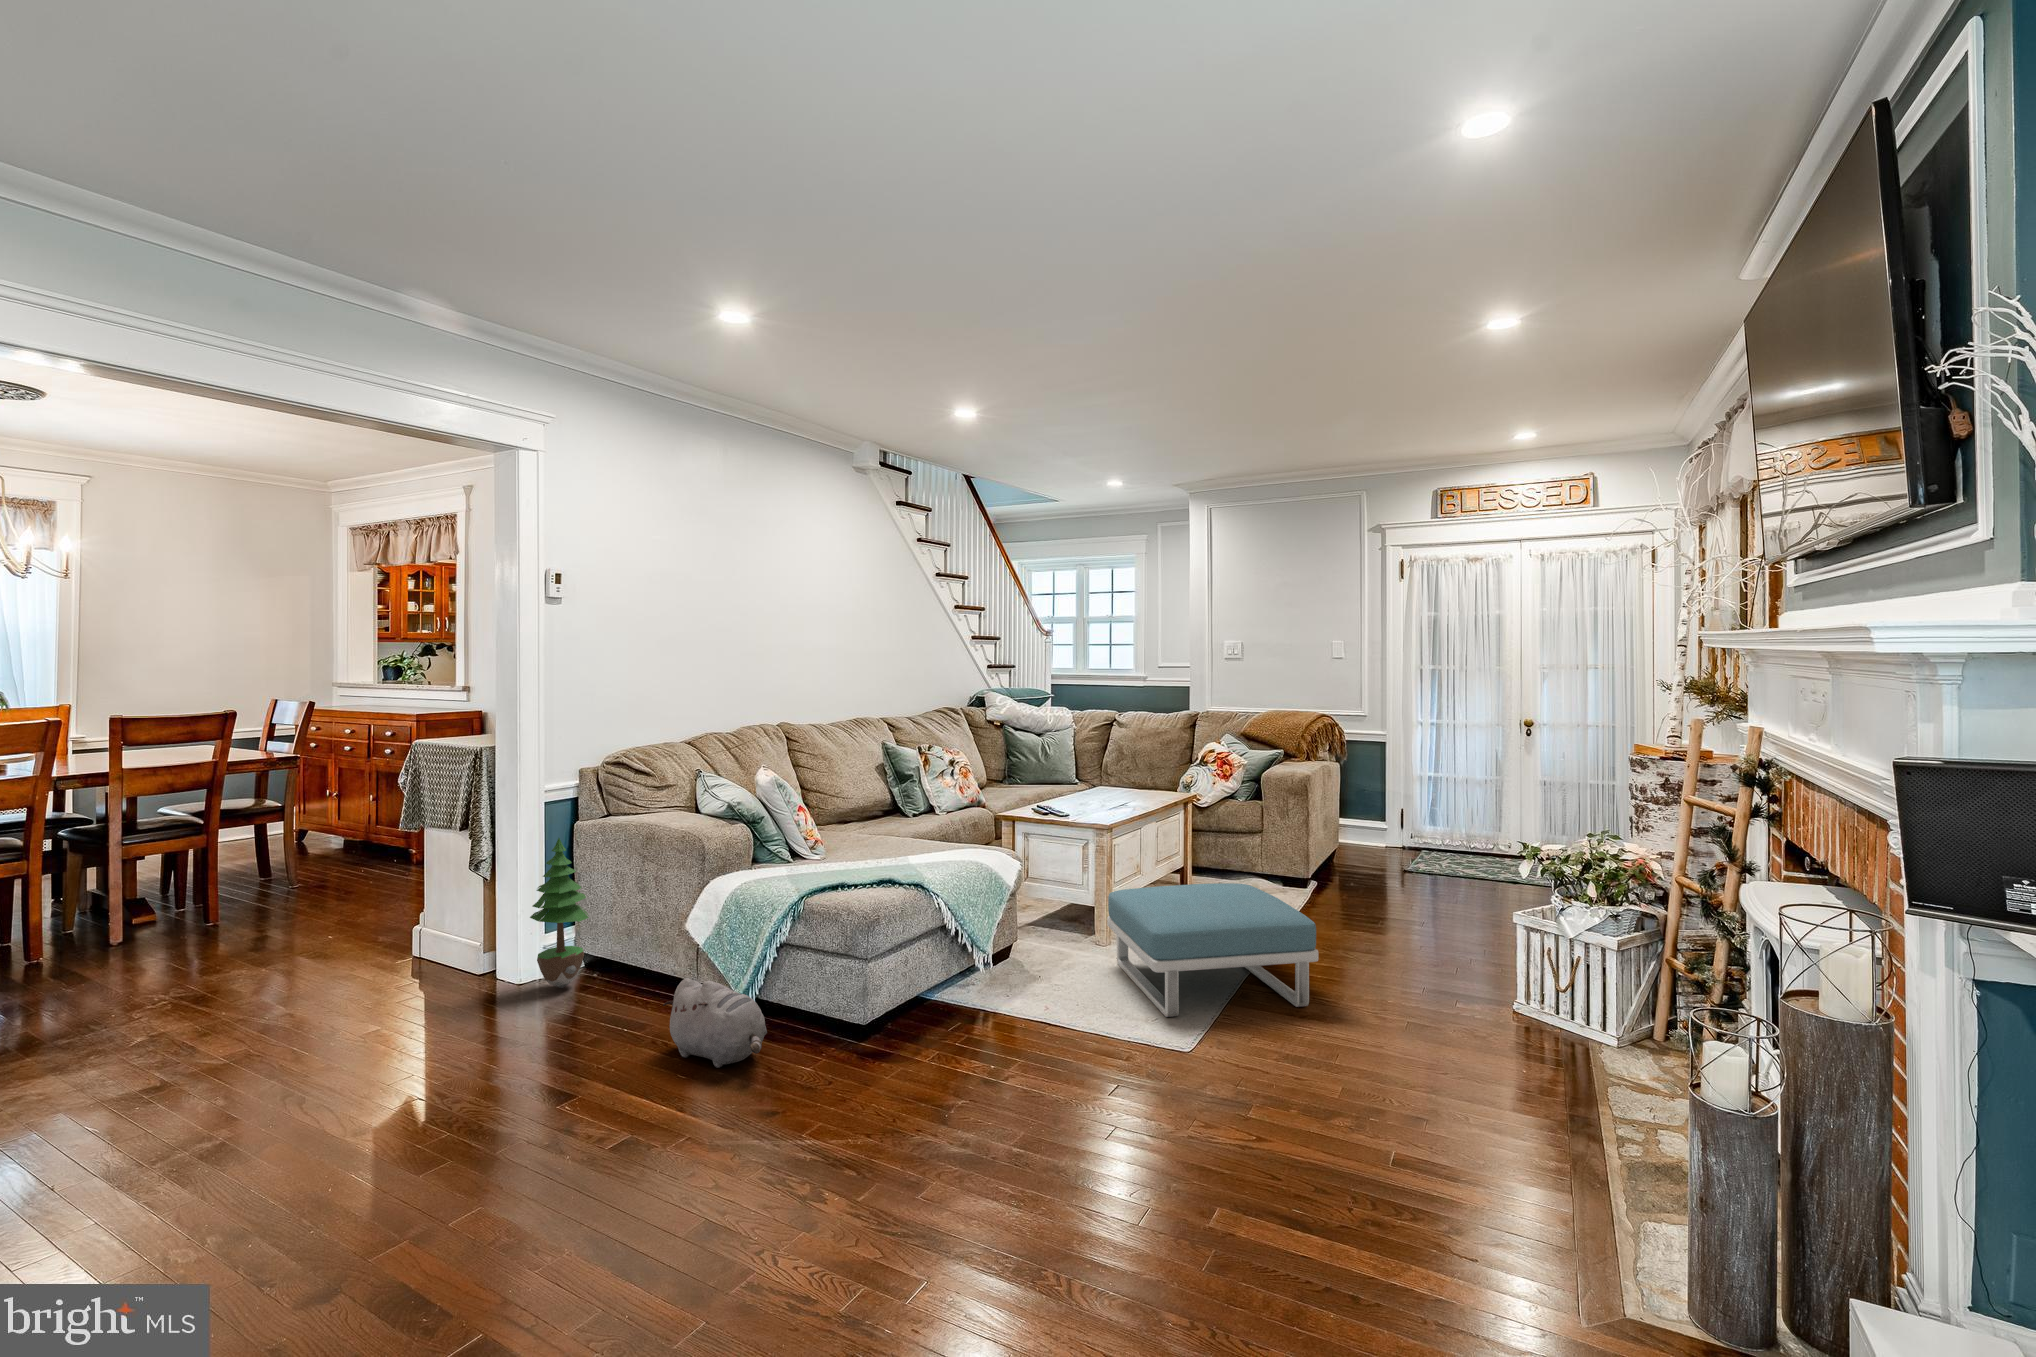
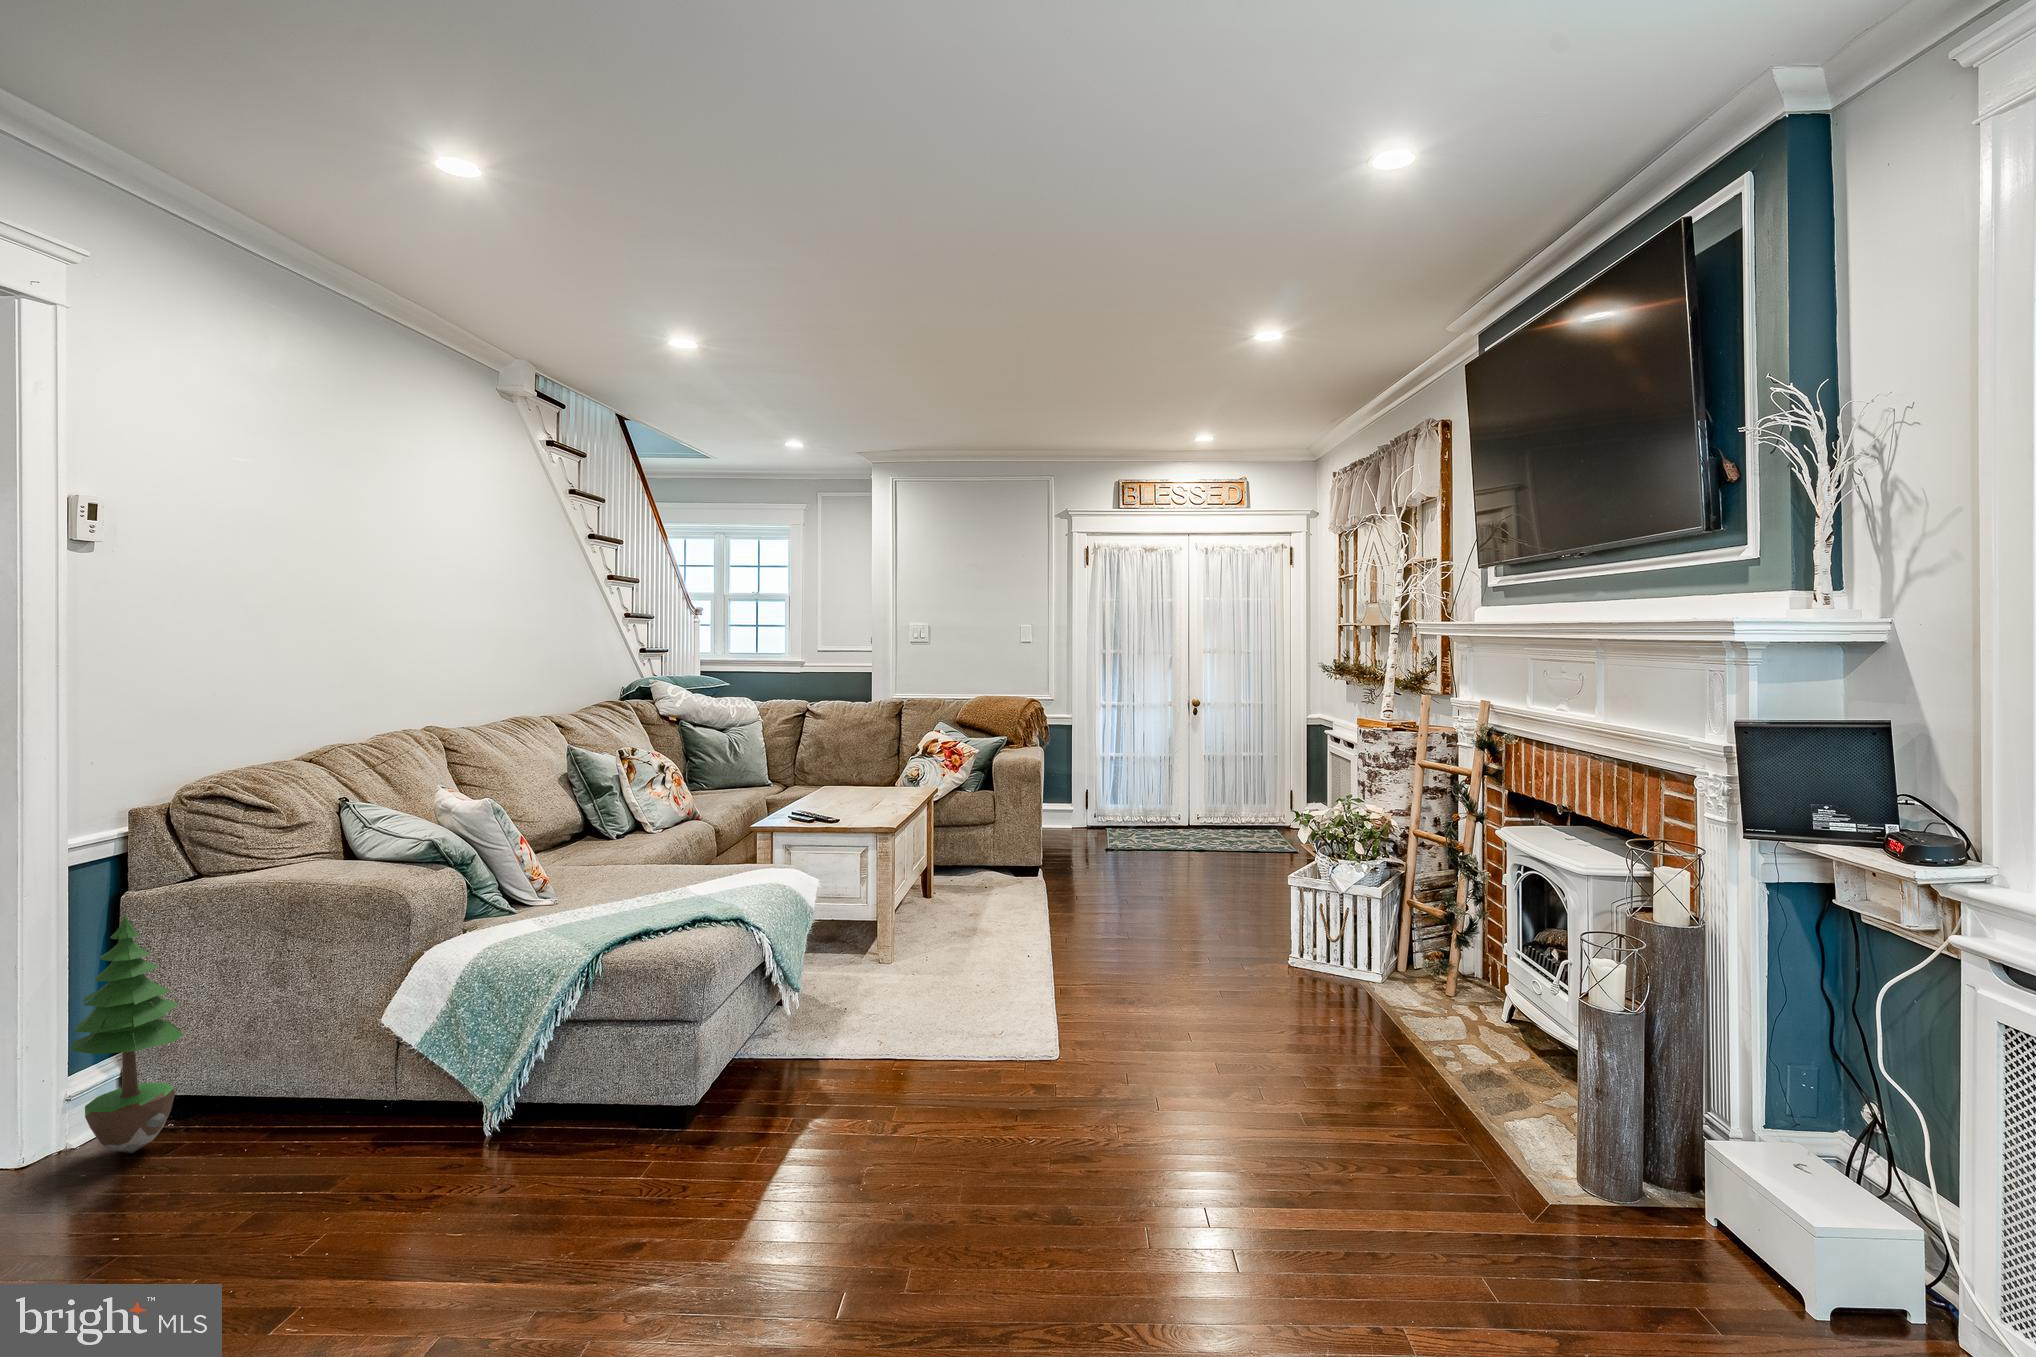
footstool: present [1107,883,1318,1017] -> none [913,879,1153,1033]
plush toy: present [663,978,767,1068] -> none [401,1094,589,1215]

